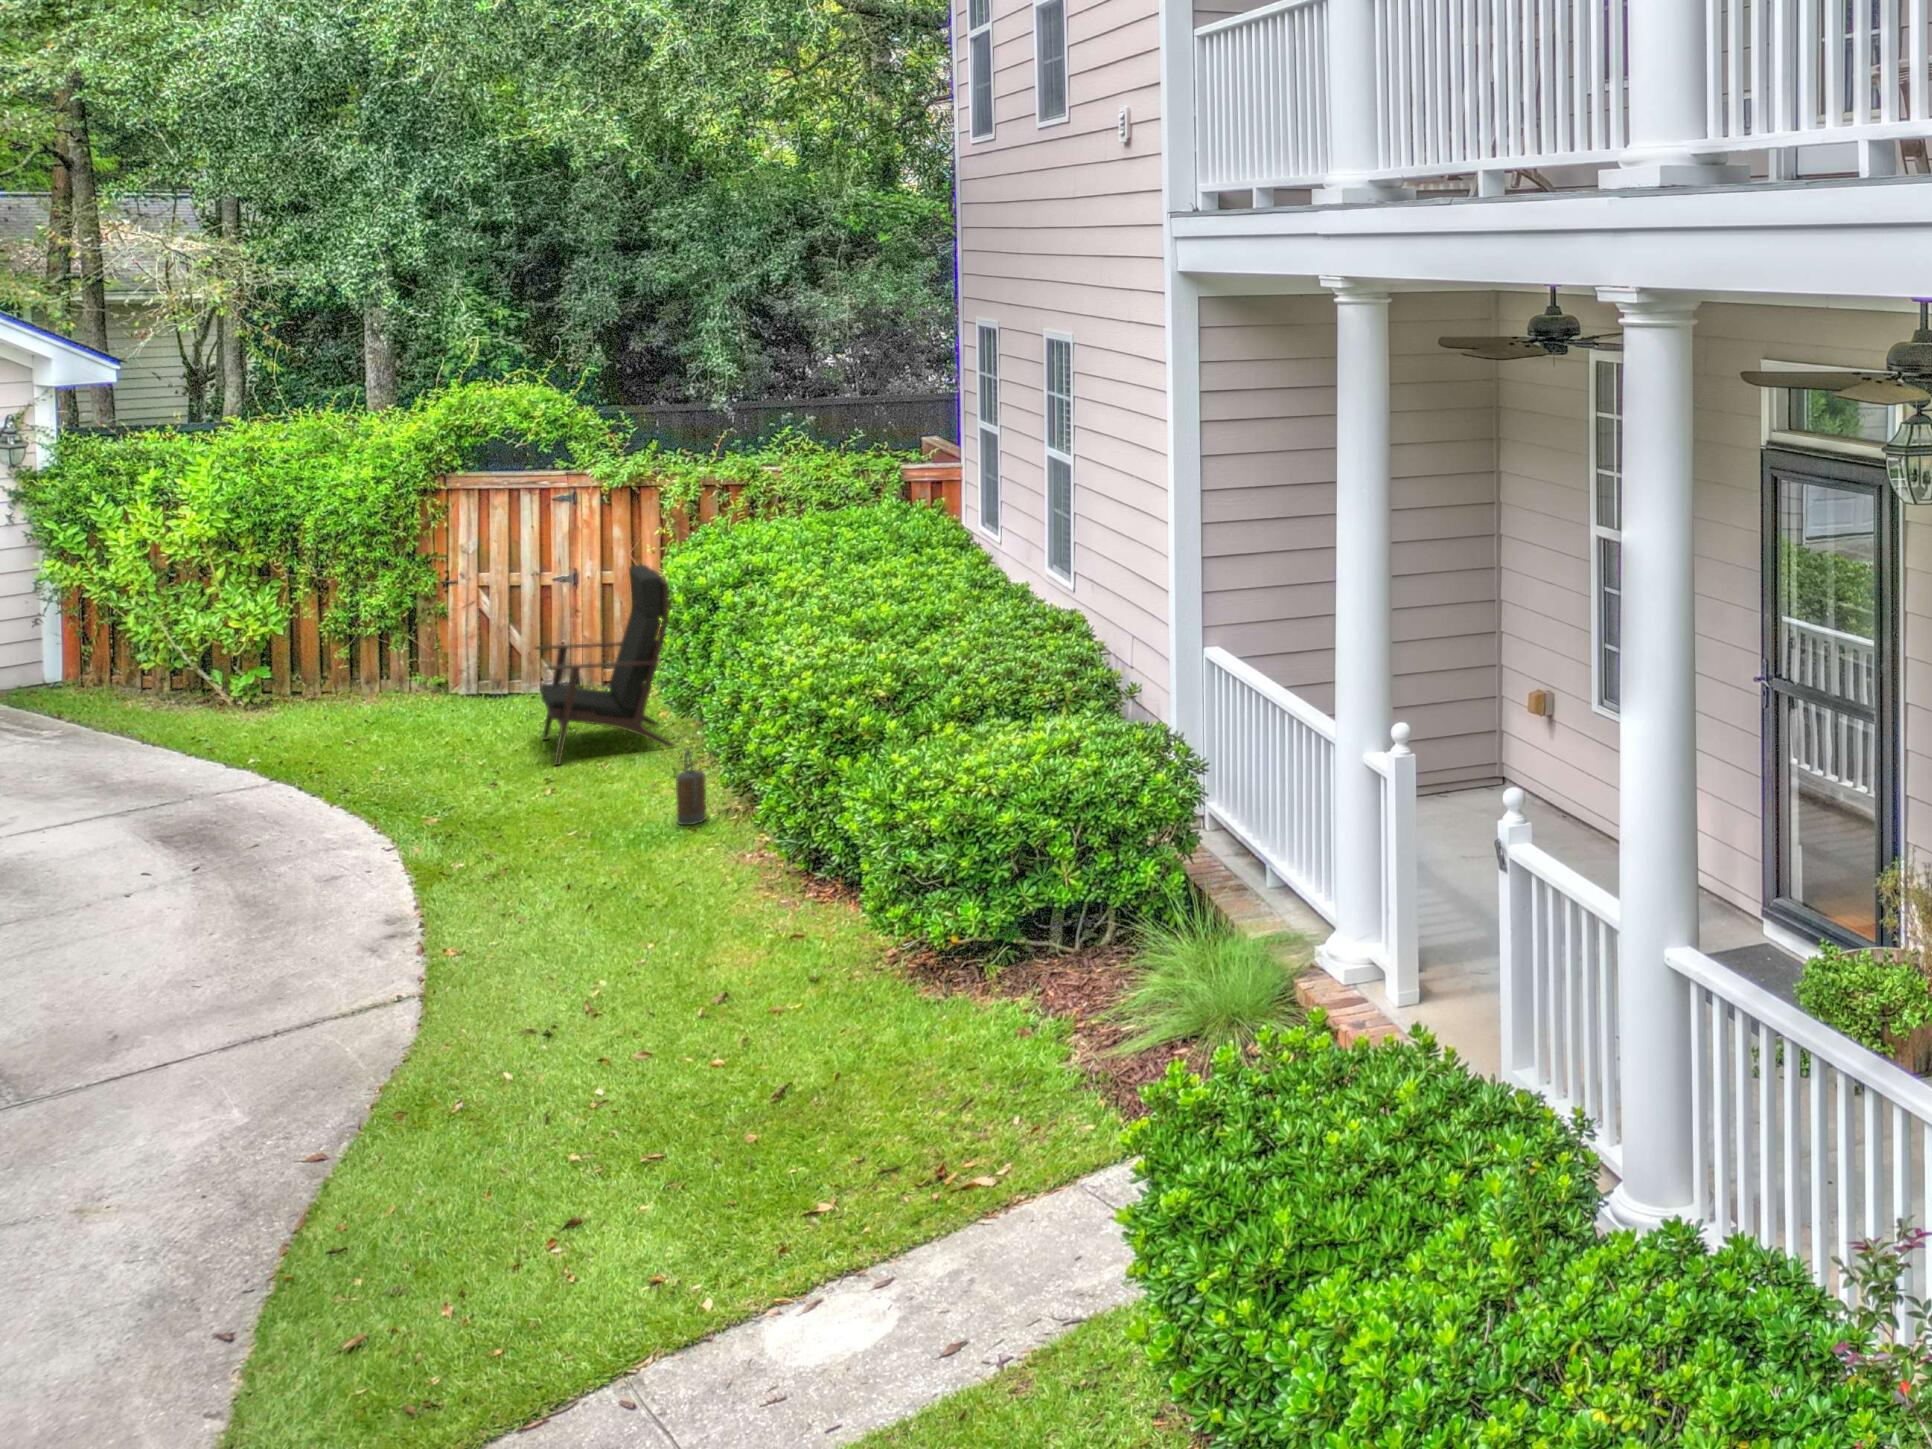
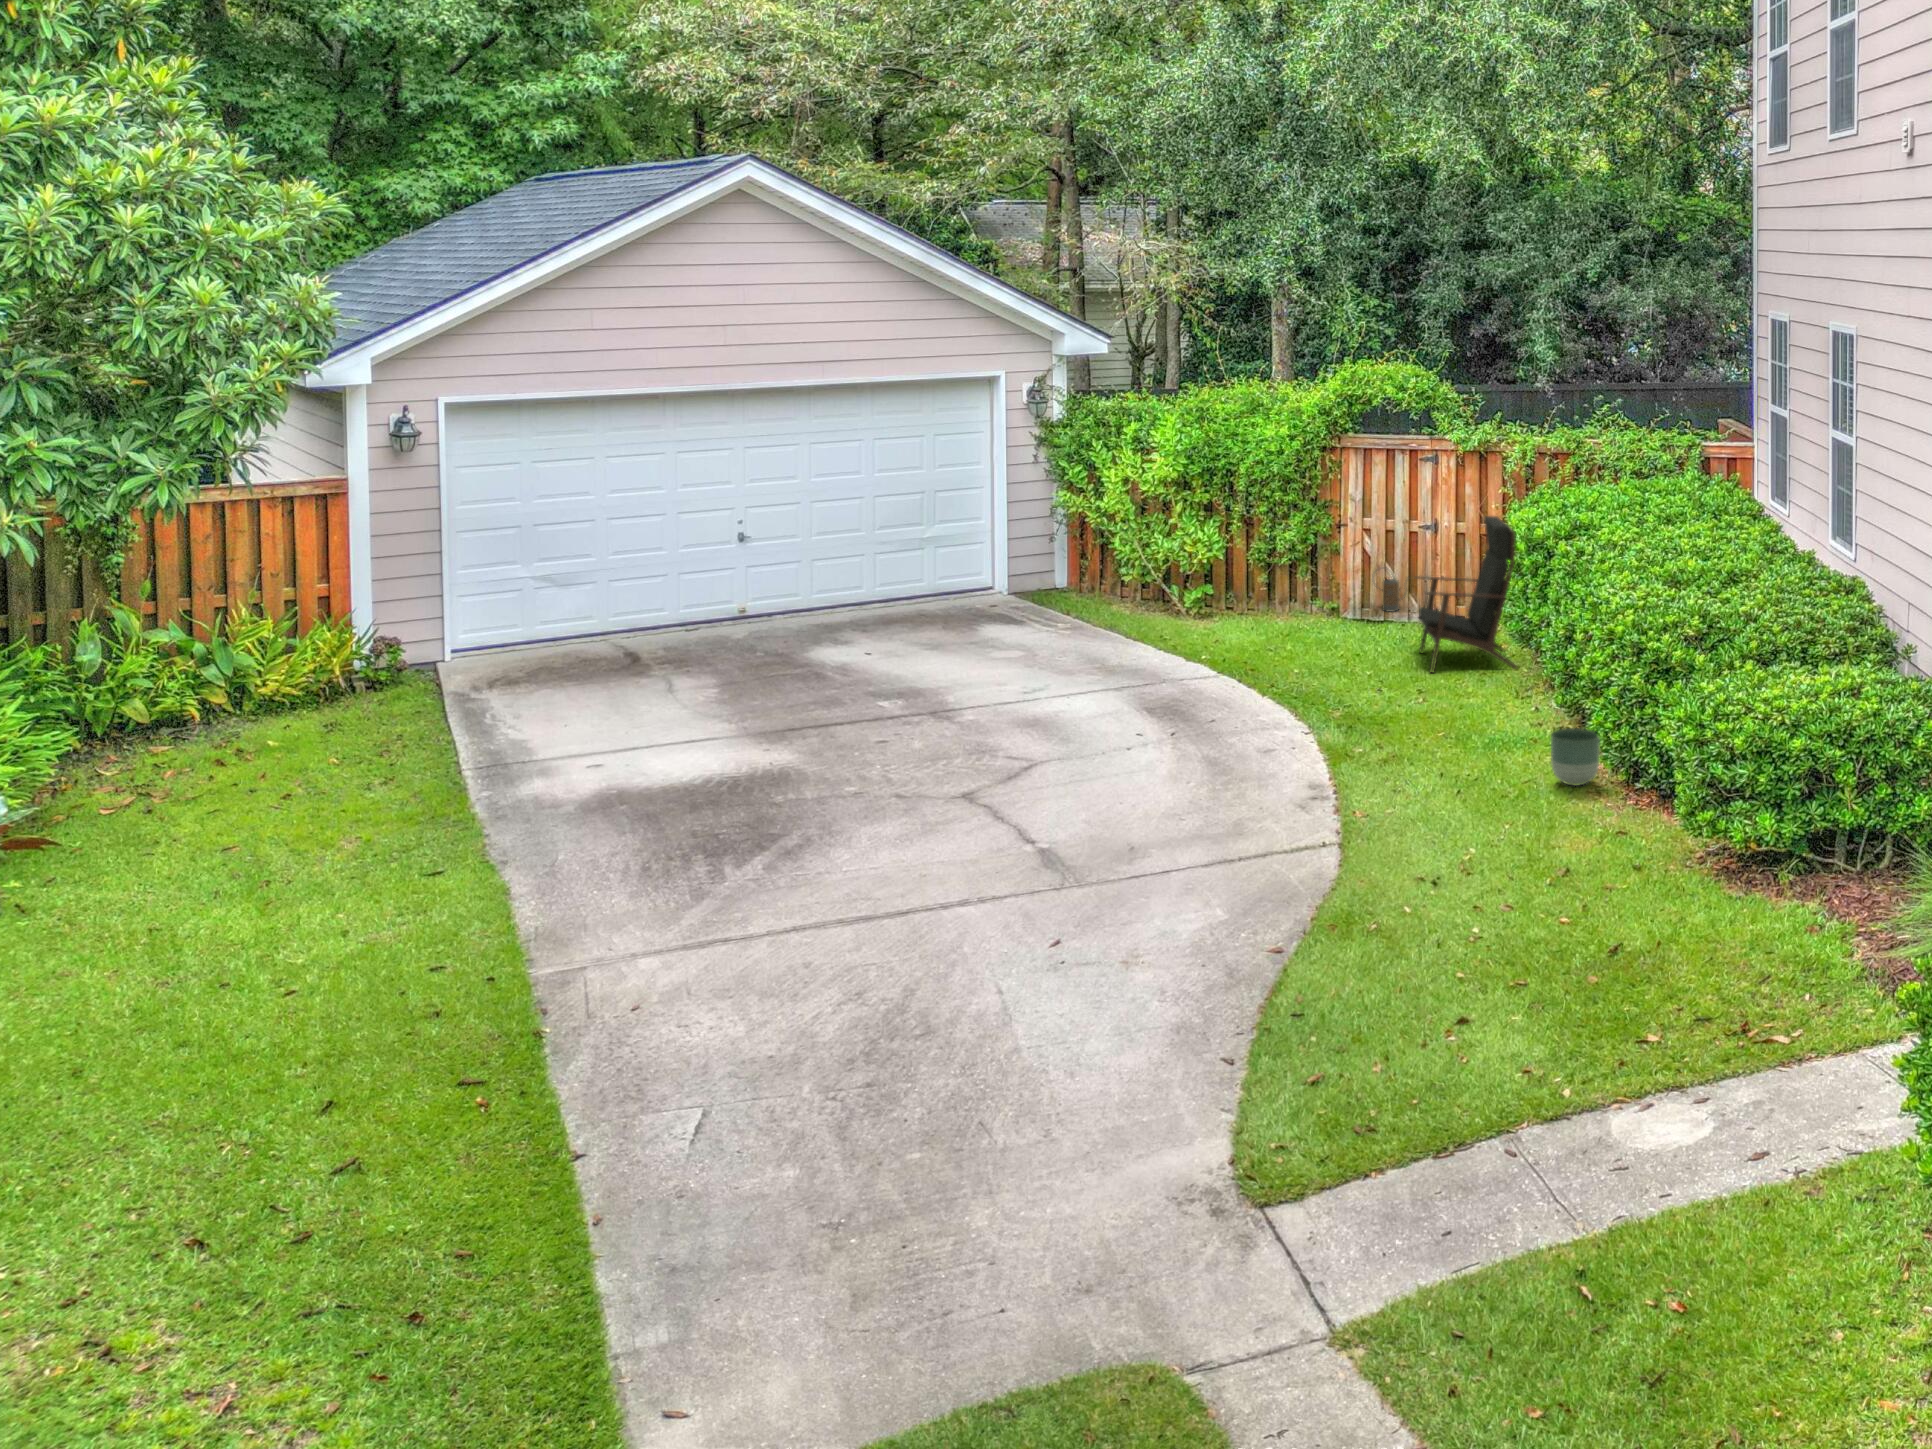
watering can: present [676,750,706,825] -> present [1375,578,1405,612]
planter: none [706,821,770,893] -> present [1551,728,1600,786]

